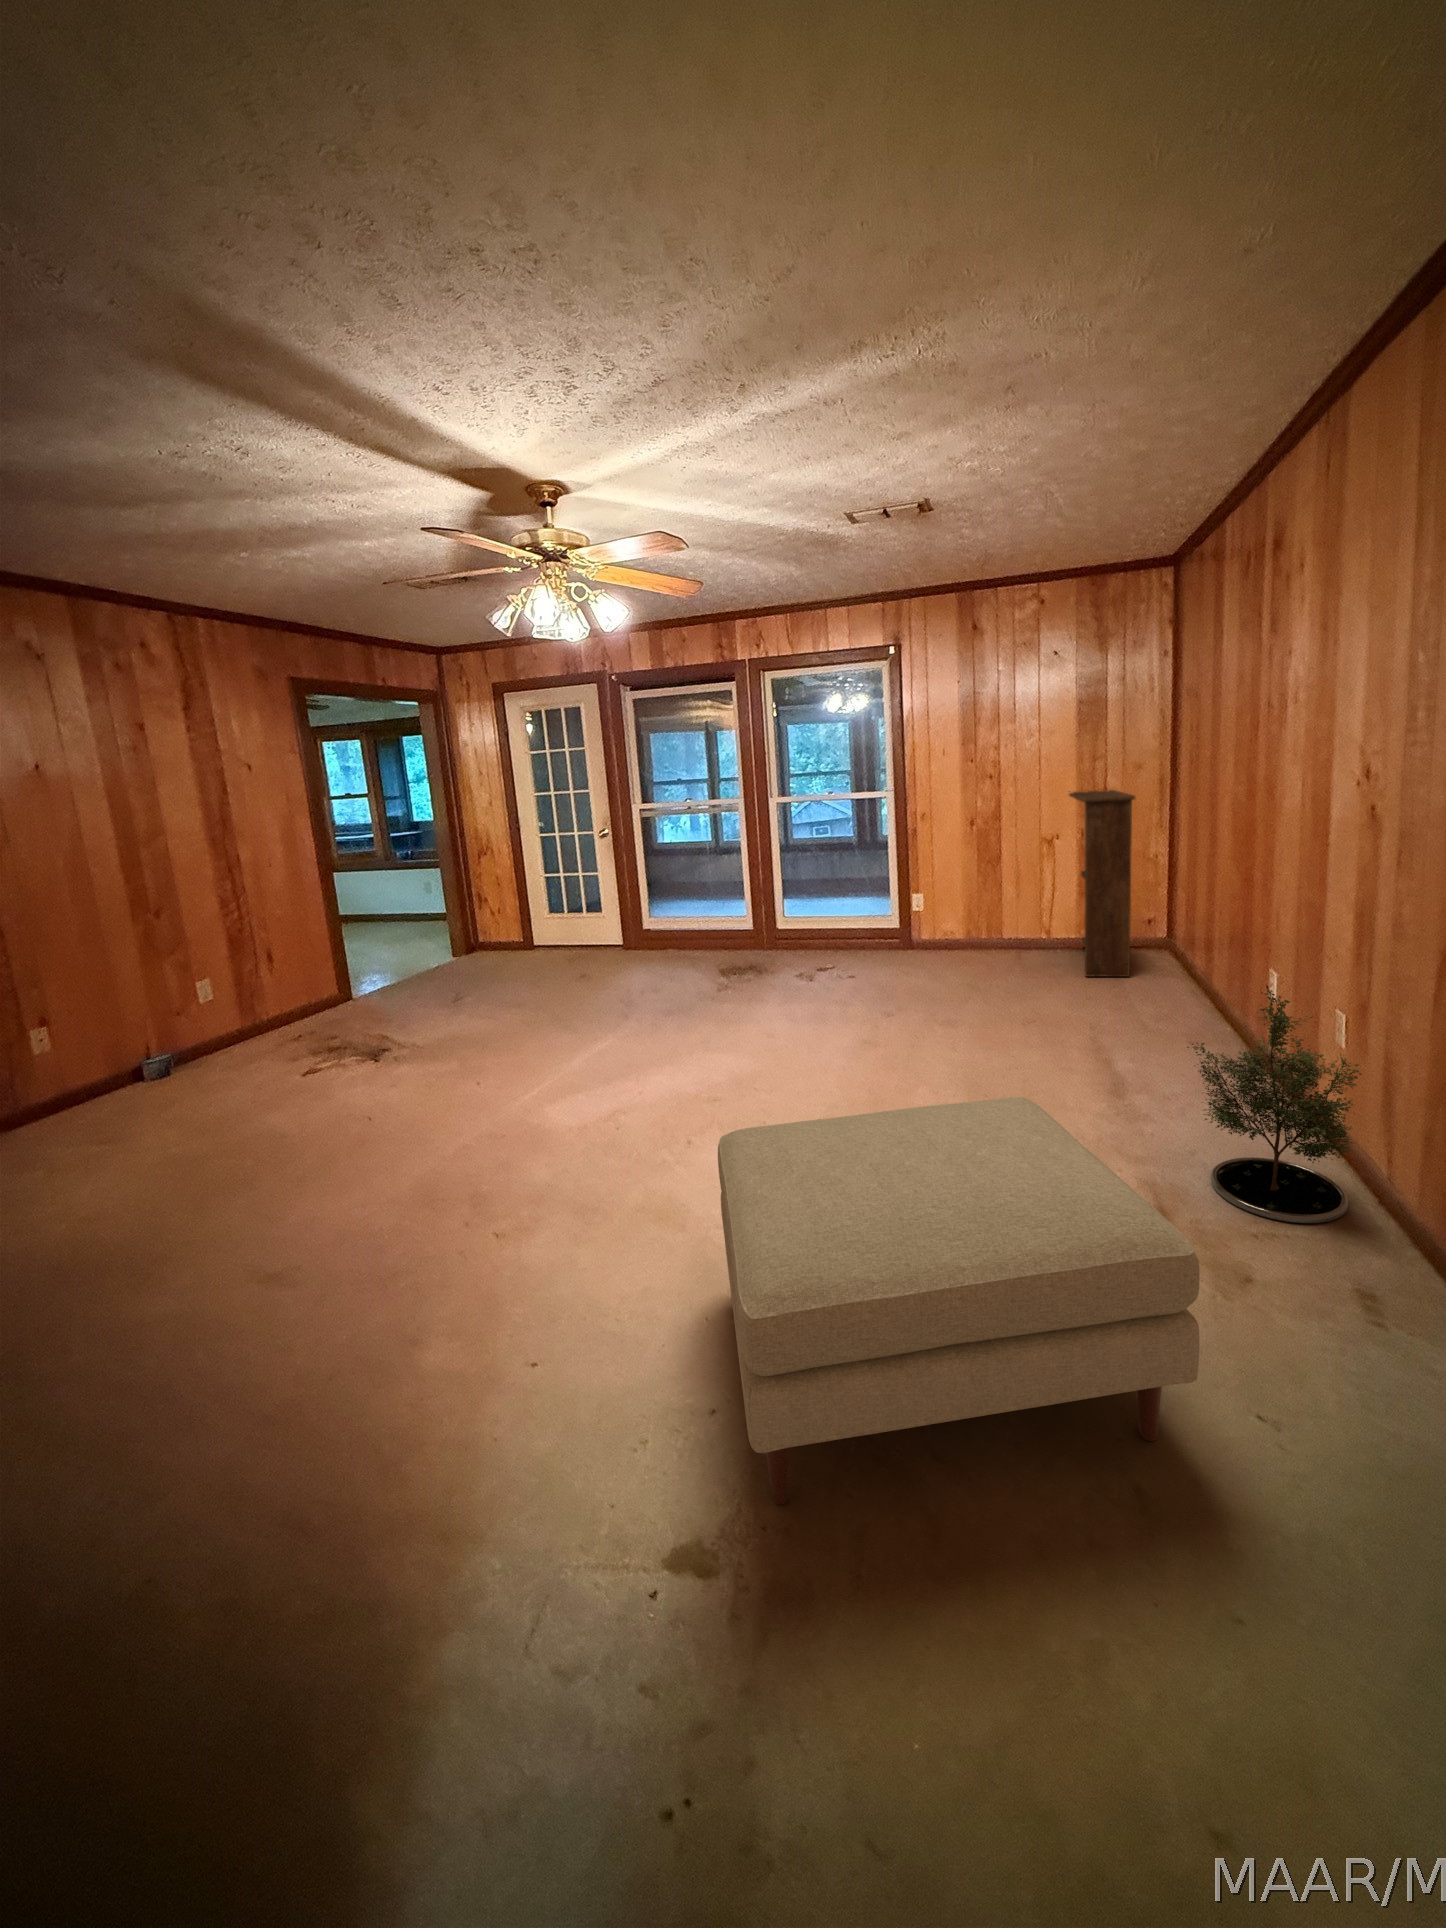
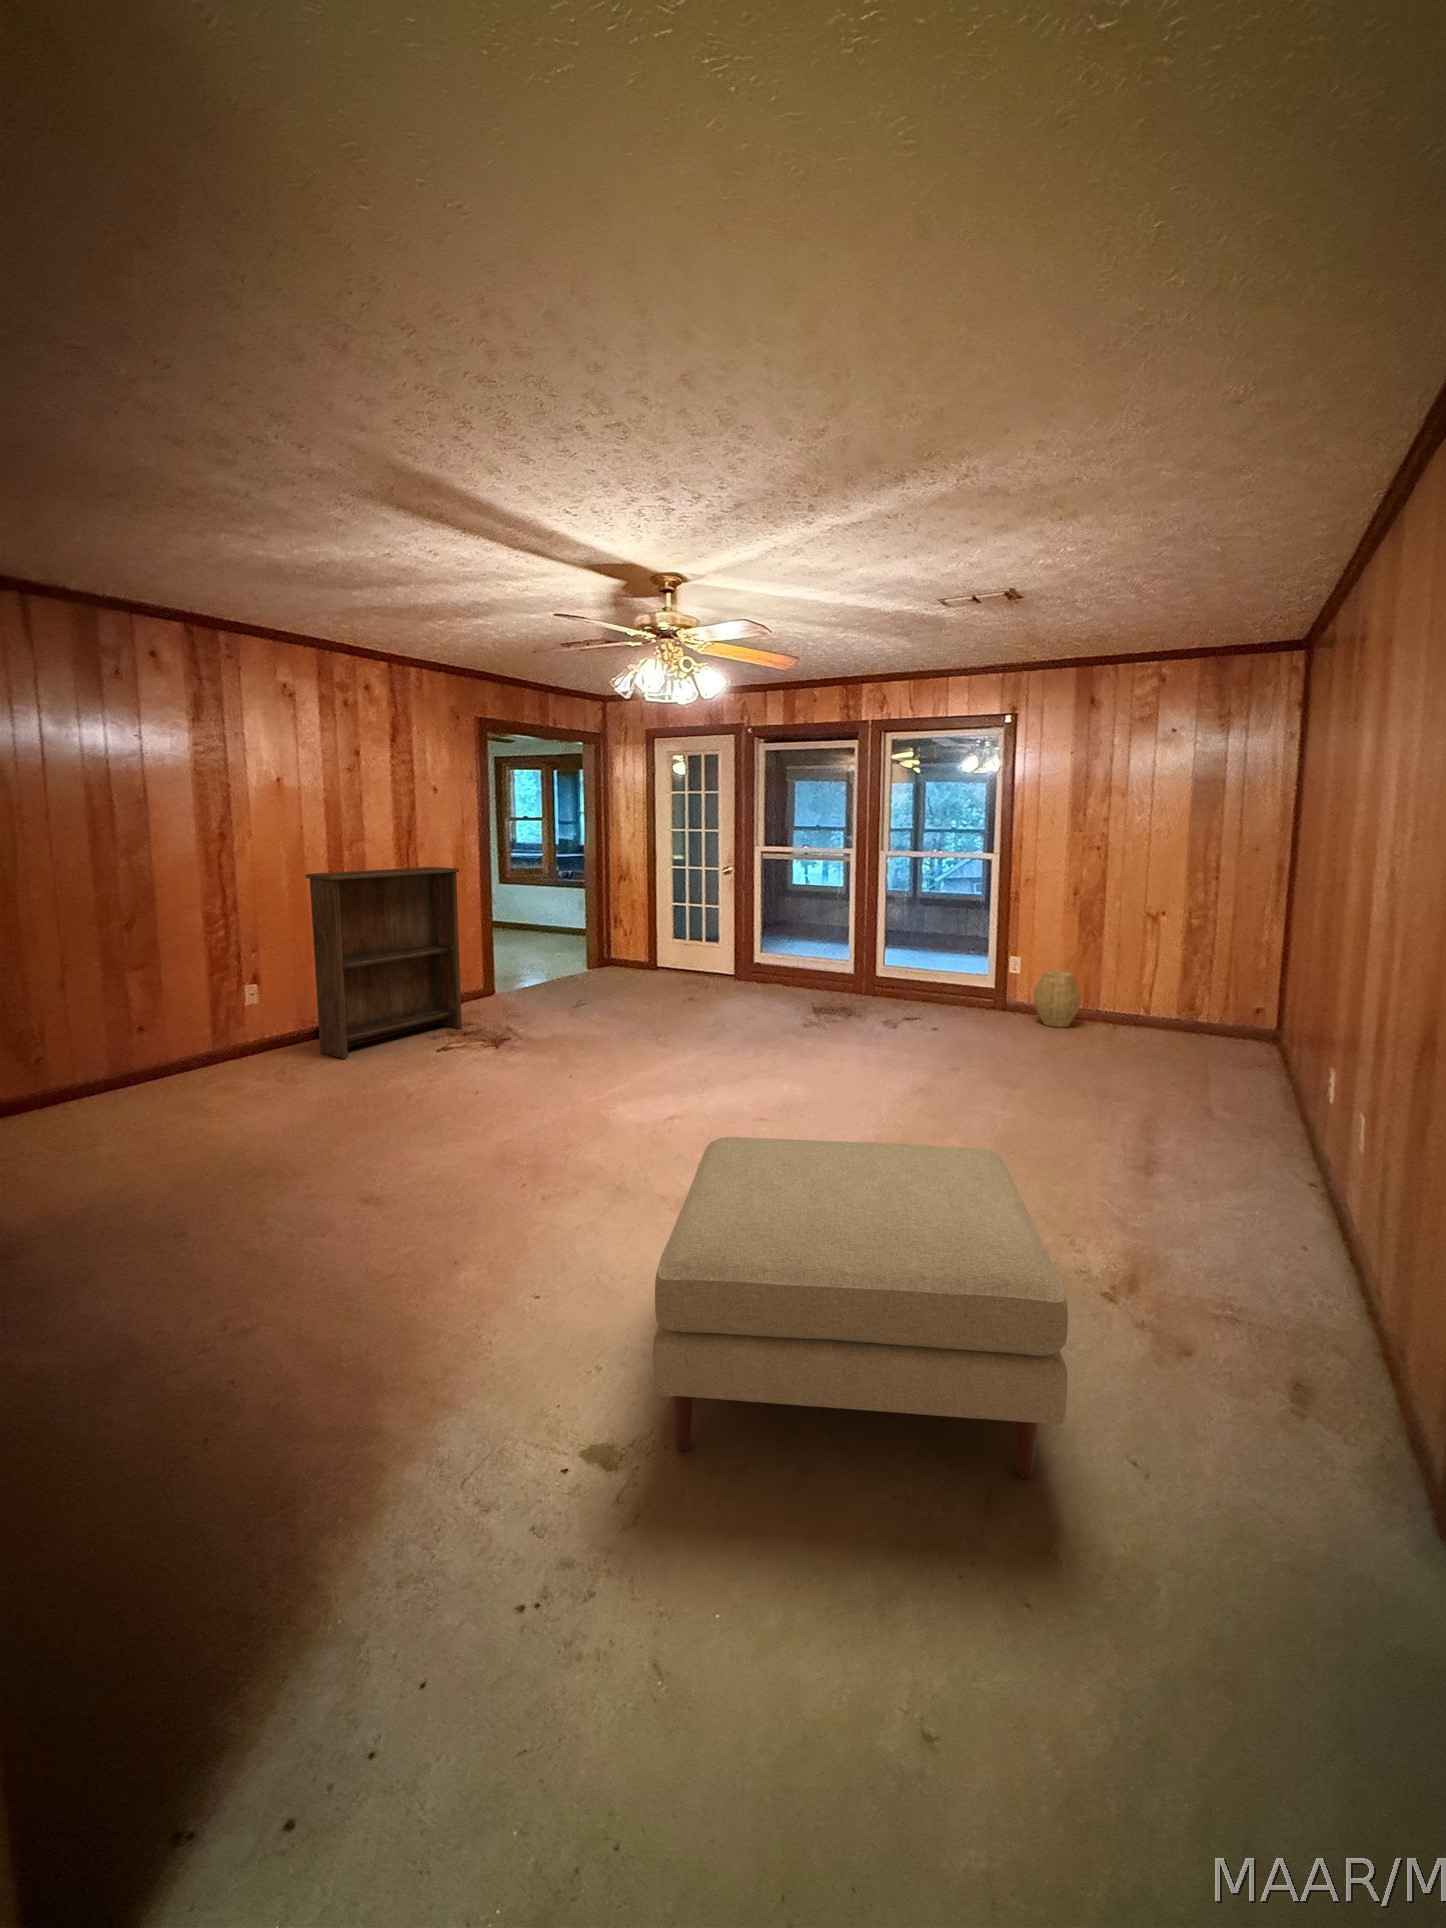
bookshelf: present [1069,789,1135,977] -> present [305,867,462,1059]
woven basket: none [944,903,989,959] -> present [1034,971,1081,1027]
potted tree: present [1187,986,1362,1223] -> none [1189,1079,1358,1330]

